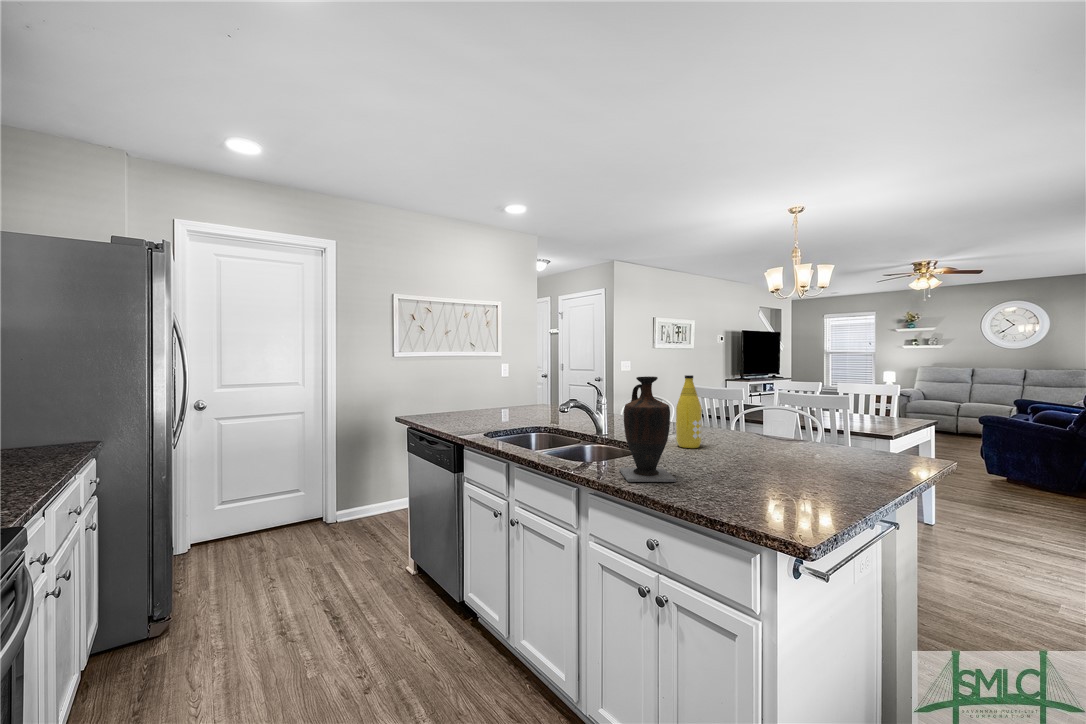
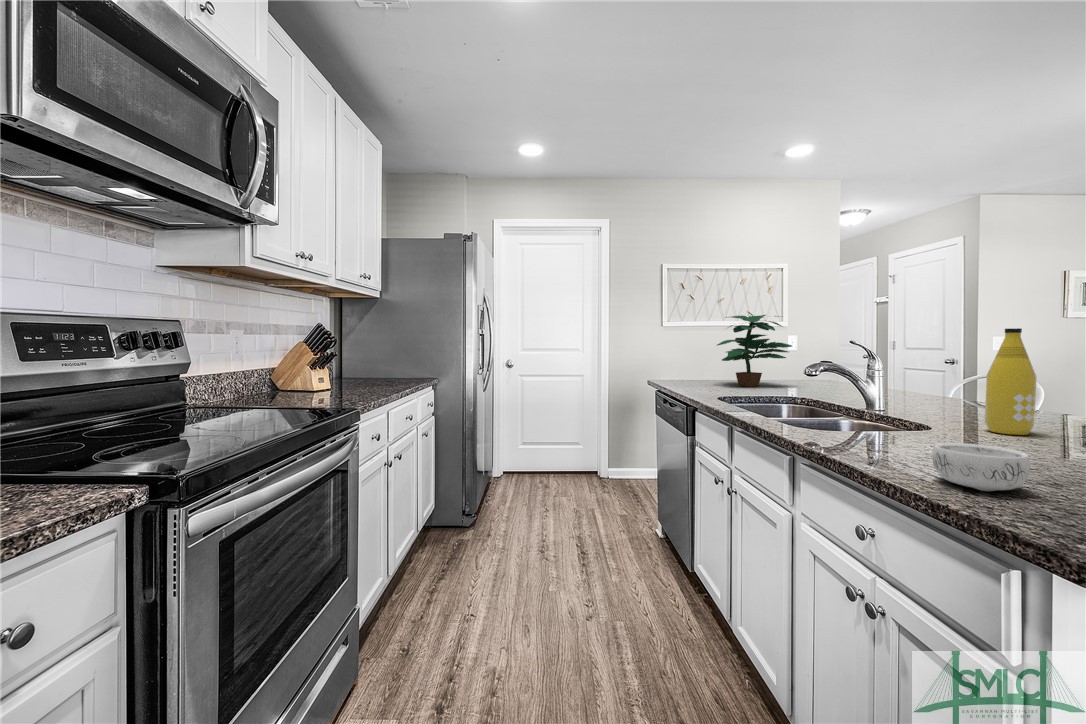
potted plant: none [465,352,525,418] -> present [717,315,792,387]
vase: present [619,376,676,482] -> none [848,319,927,463]
decorative bowl: none [691,467,744,501] -> present [932,443,1030,491]

